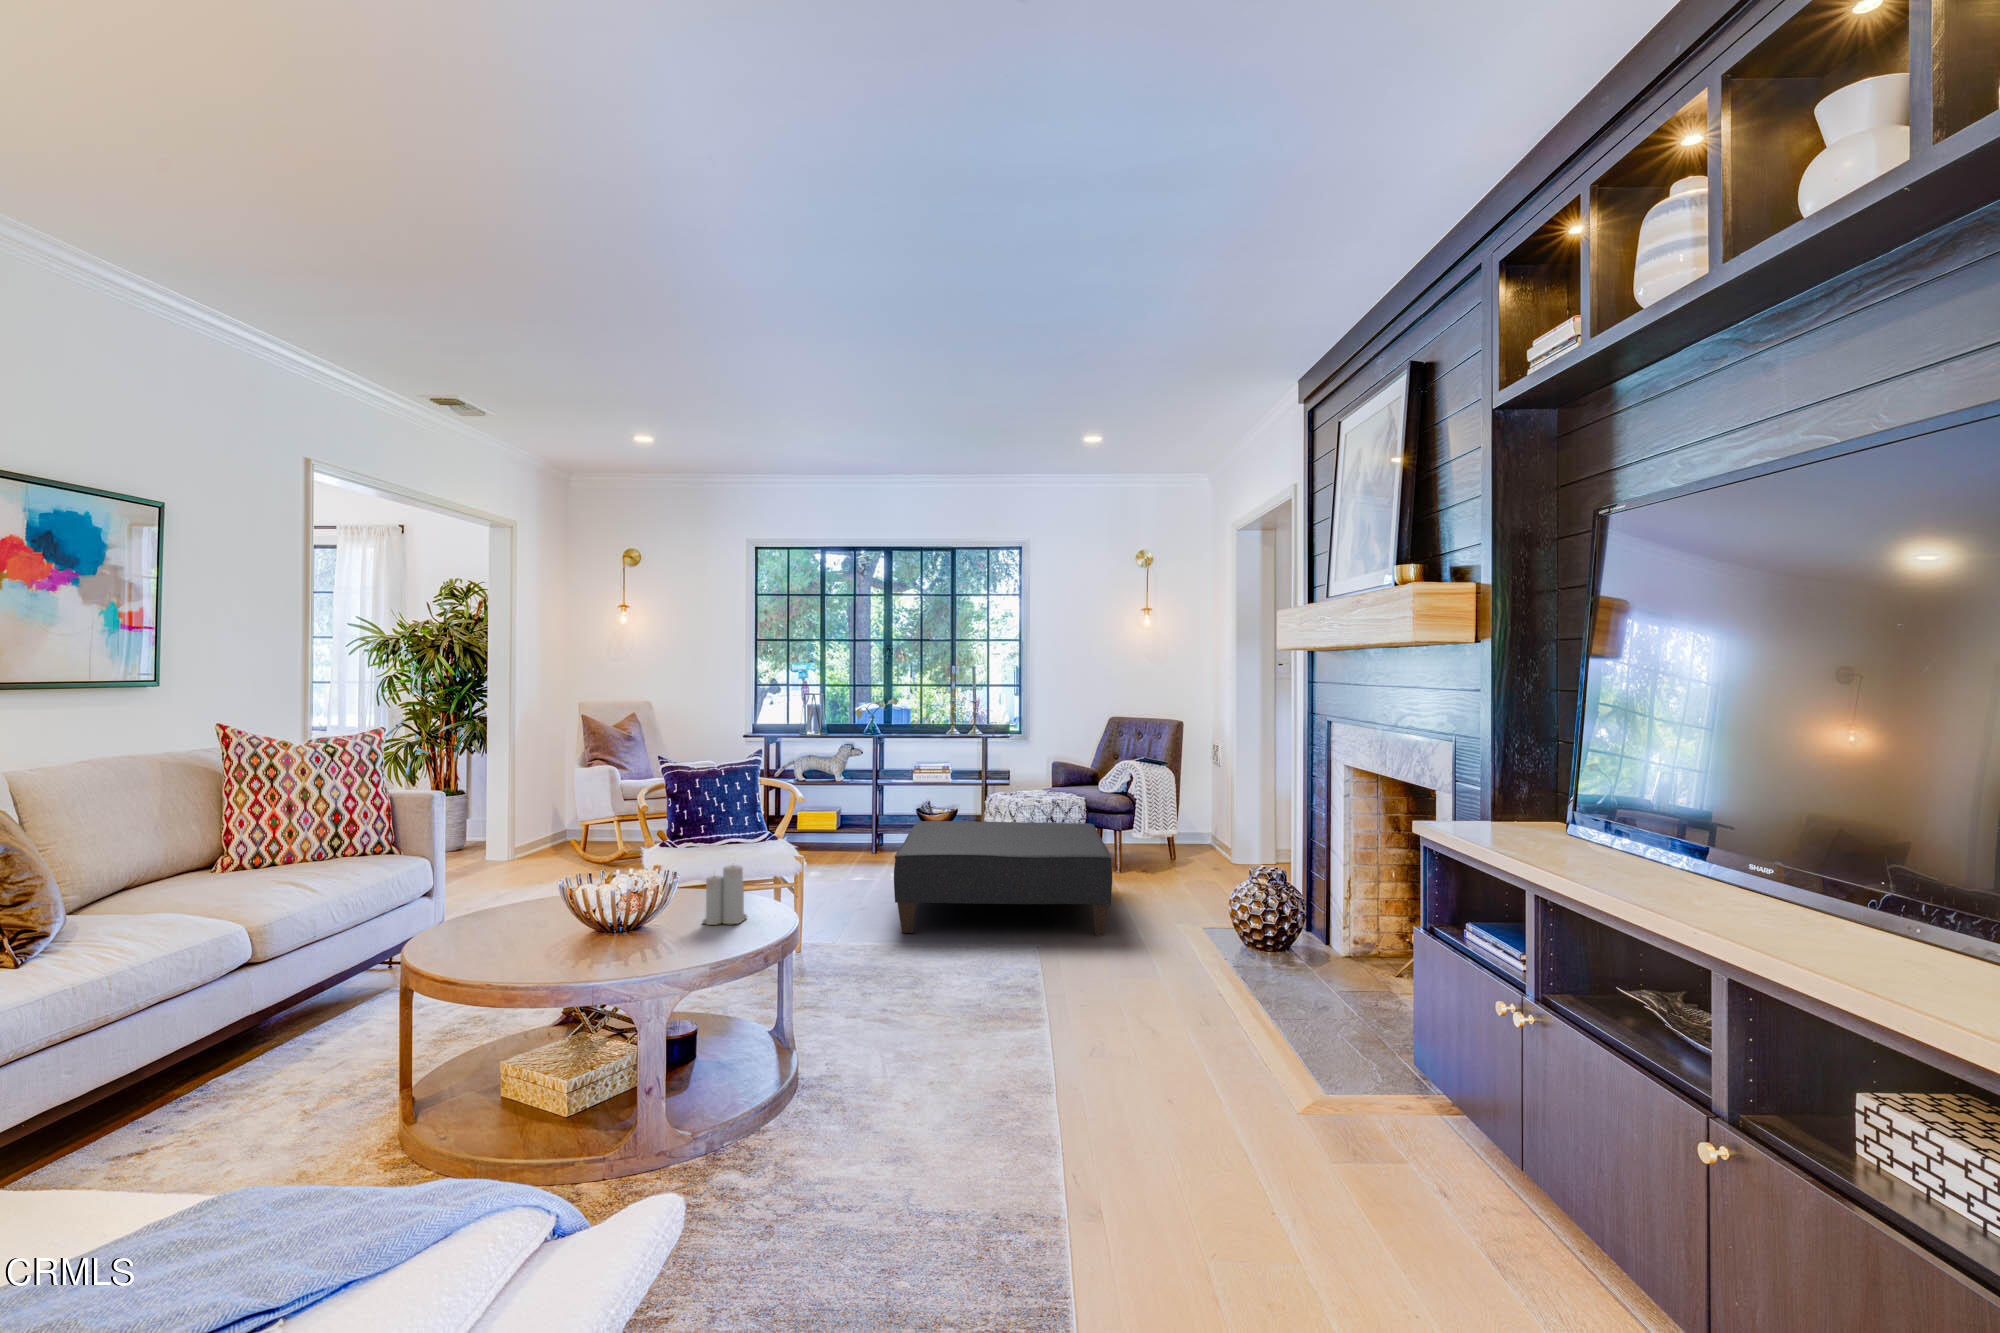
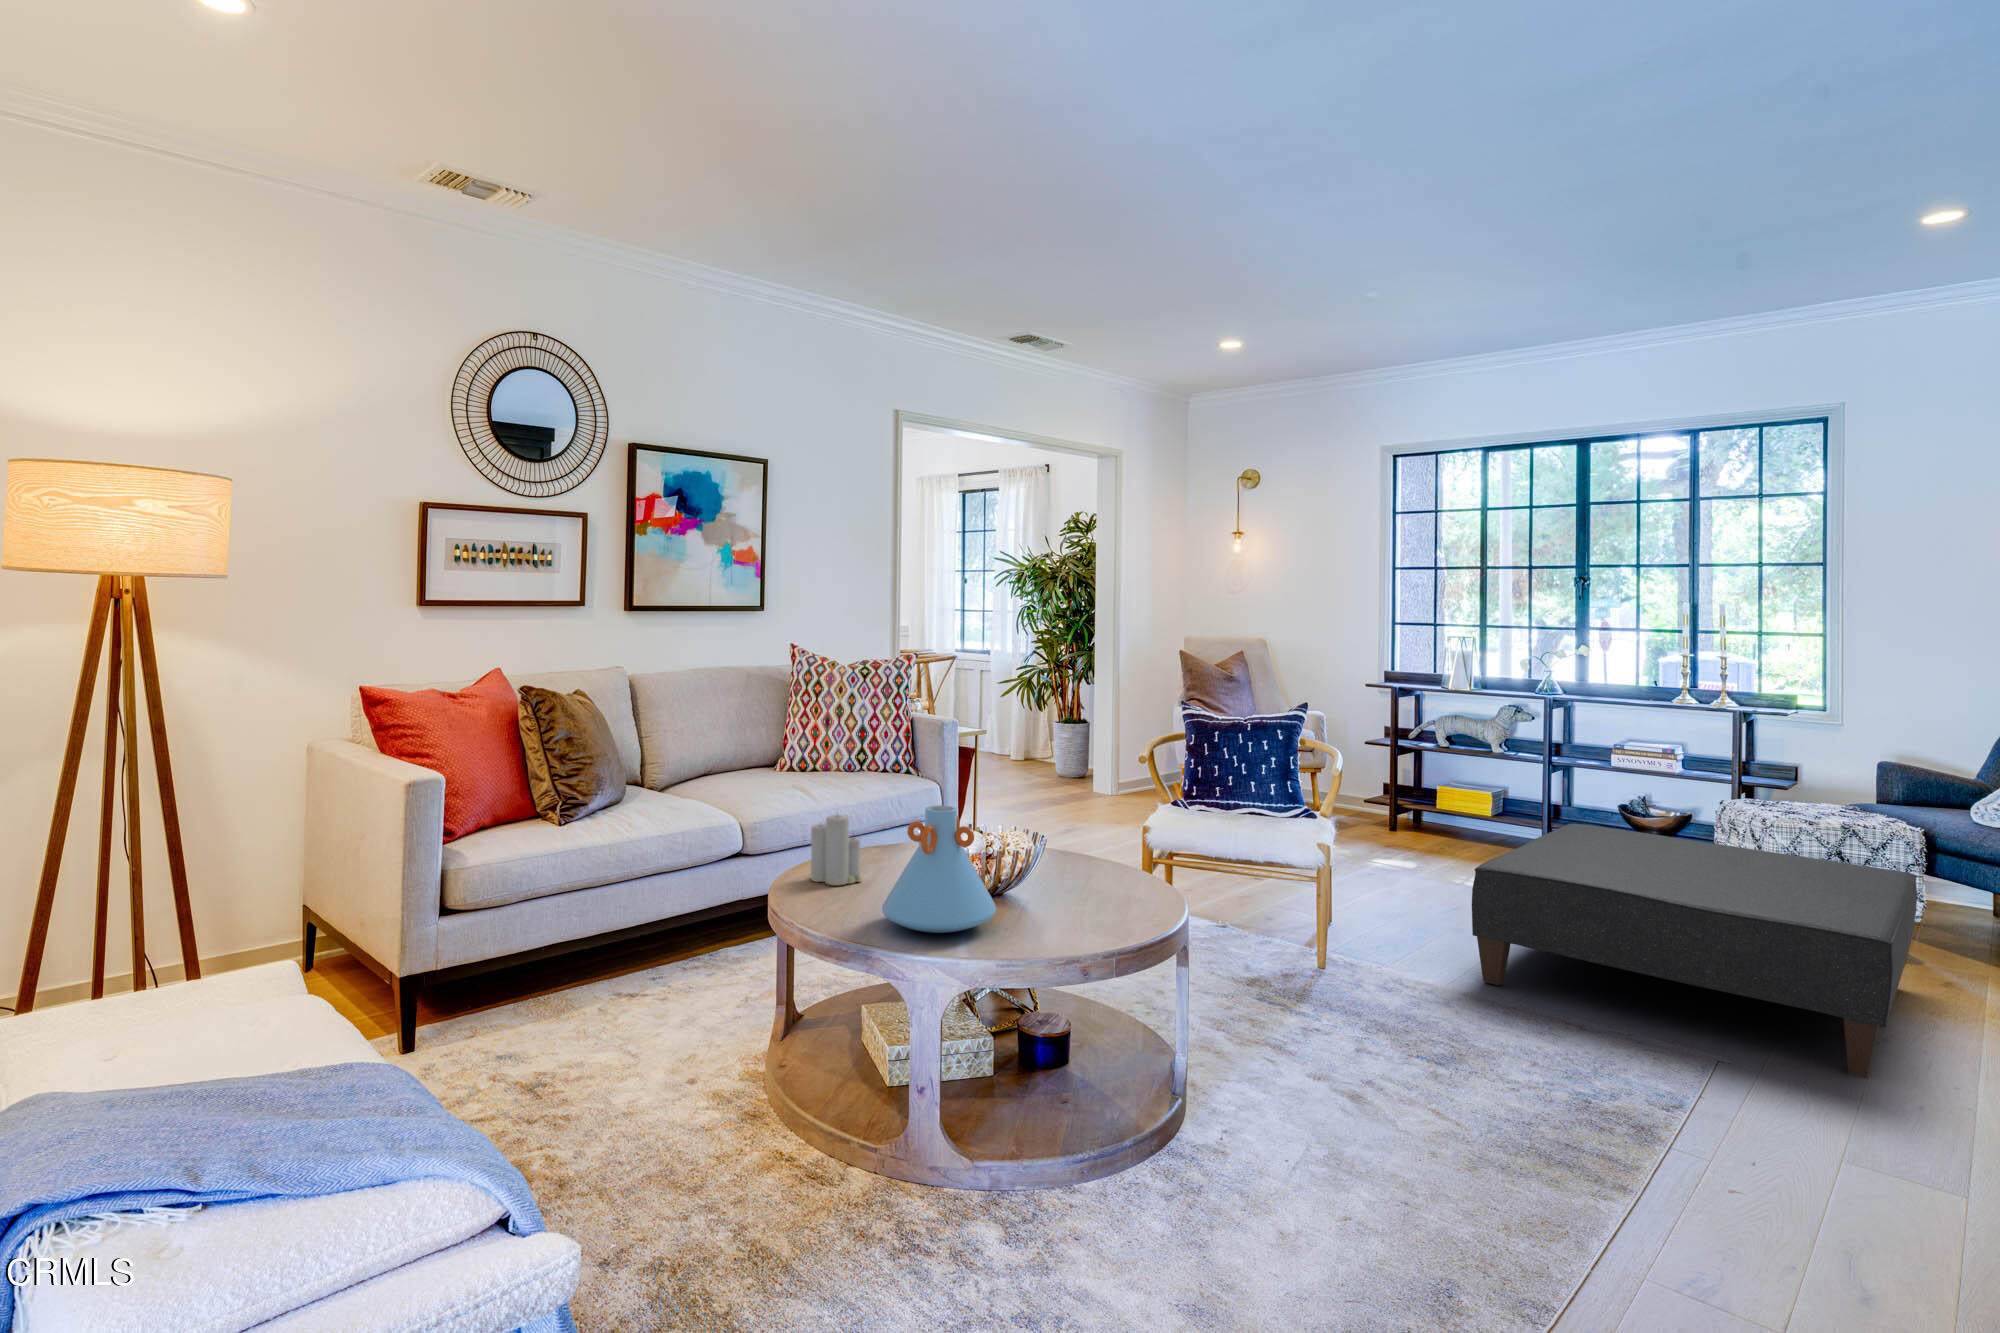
vase: none [588,851,686,954] -> present [882,805,996,933]
candle: present [703,865,747,925] -> present [811,815,862,885]

